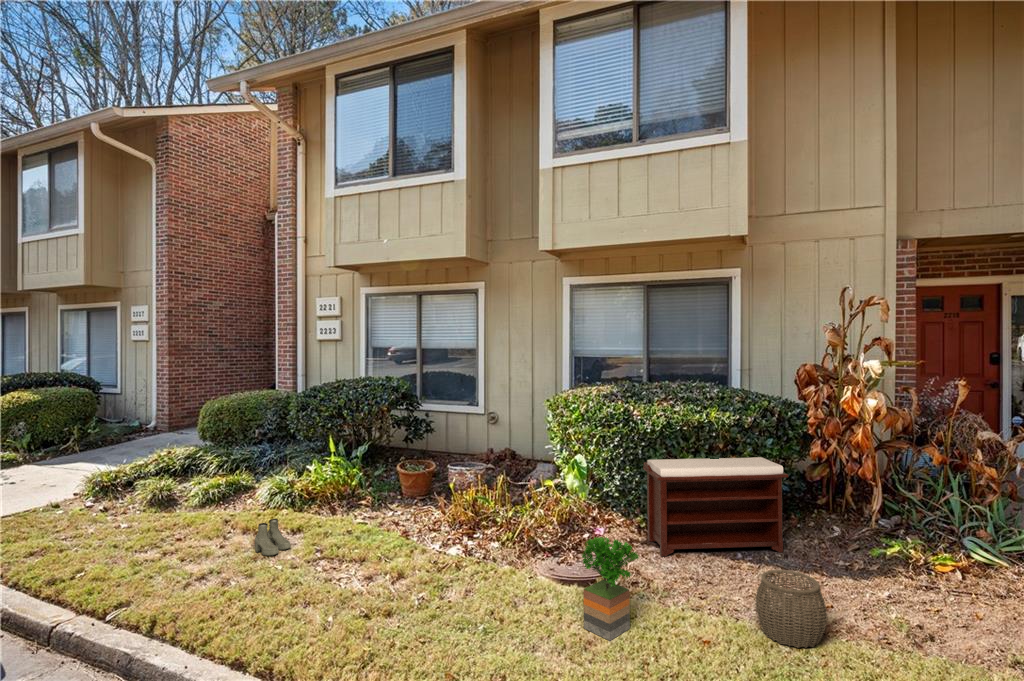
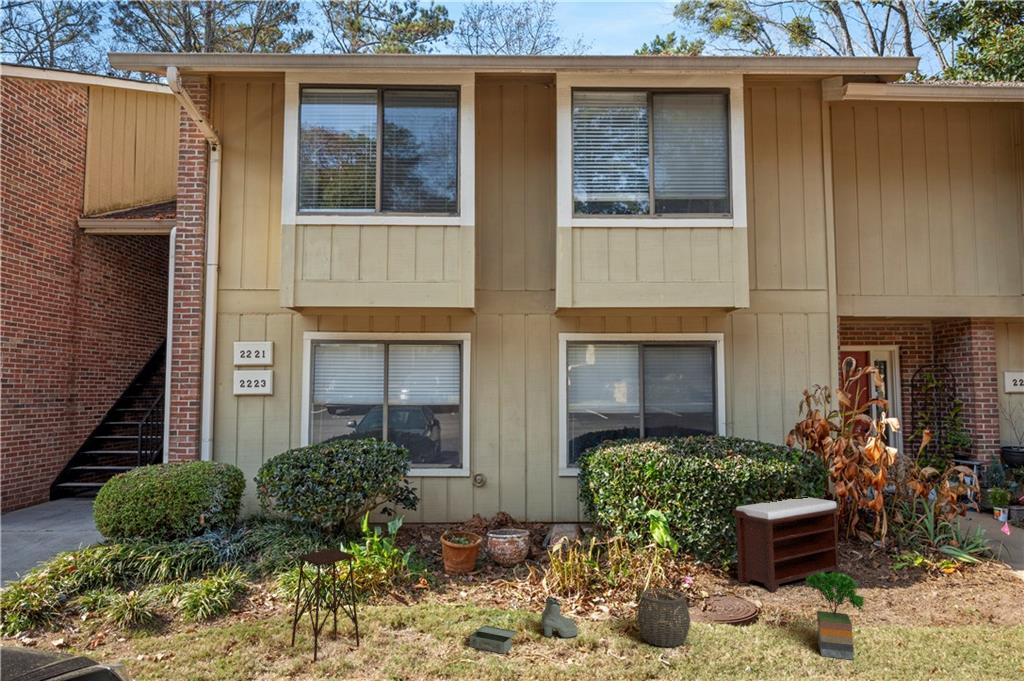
side table: none [211,458,260,540] -> present [291,549,359,661]
boots: present [255,519,290,556] -> present [542,597,578,638]
toolbox: none [317,536,352,561] -> present [470,625,517,654]
woven basket: present [755,570,828,648] -> present [637,588,690,647]

